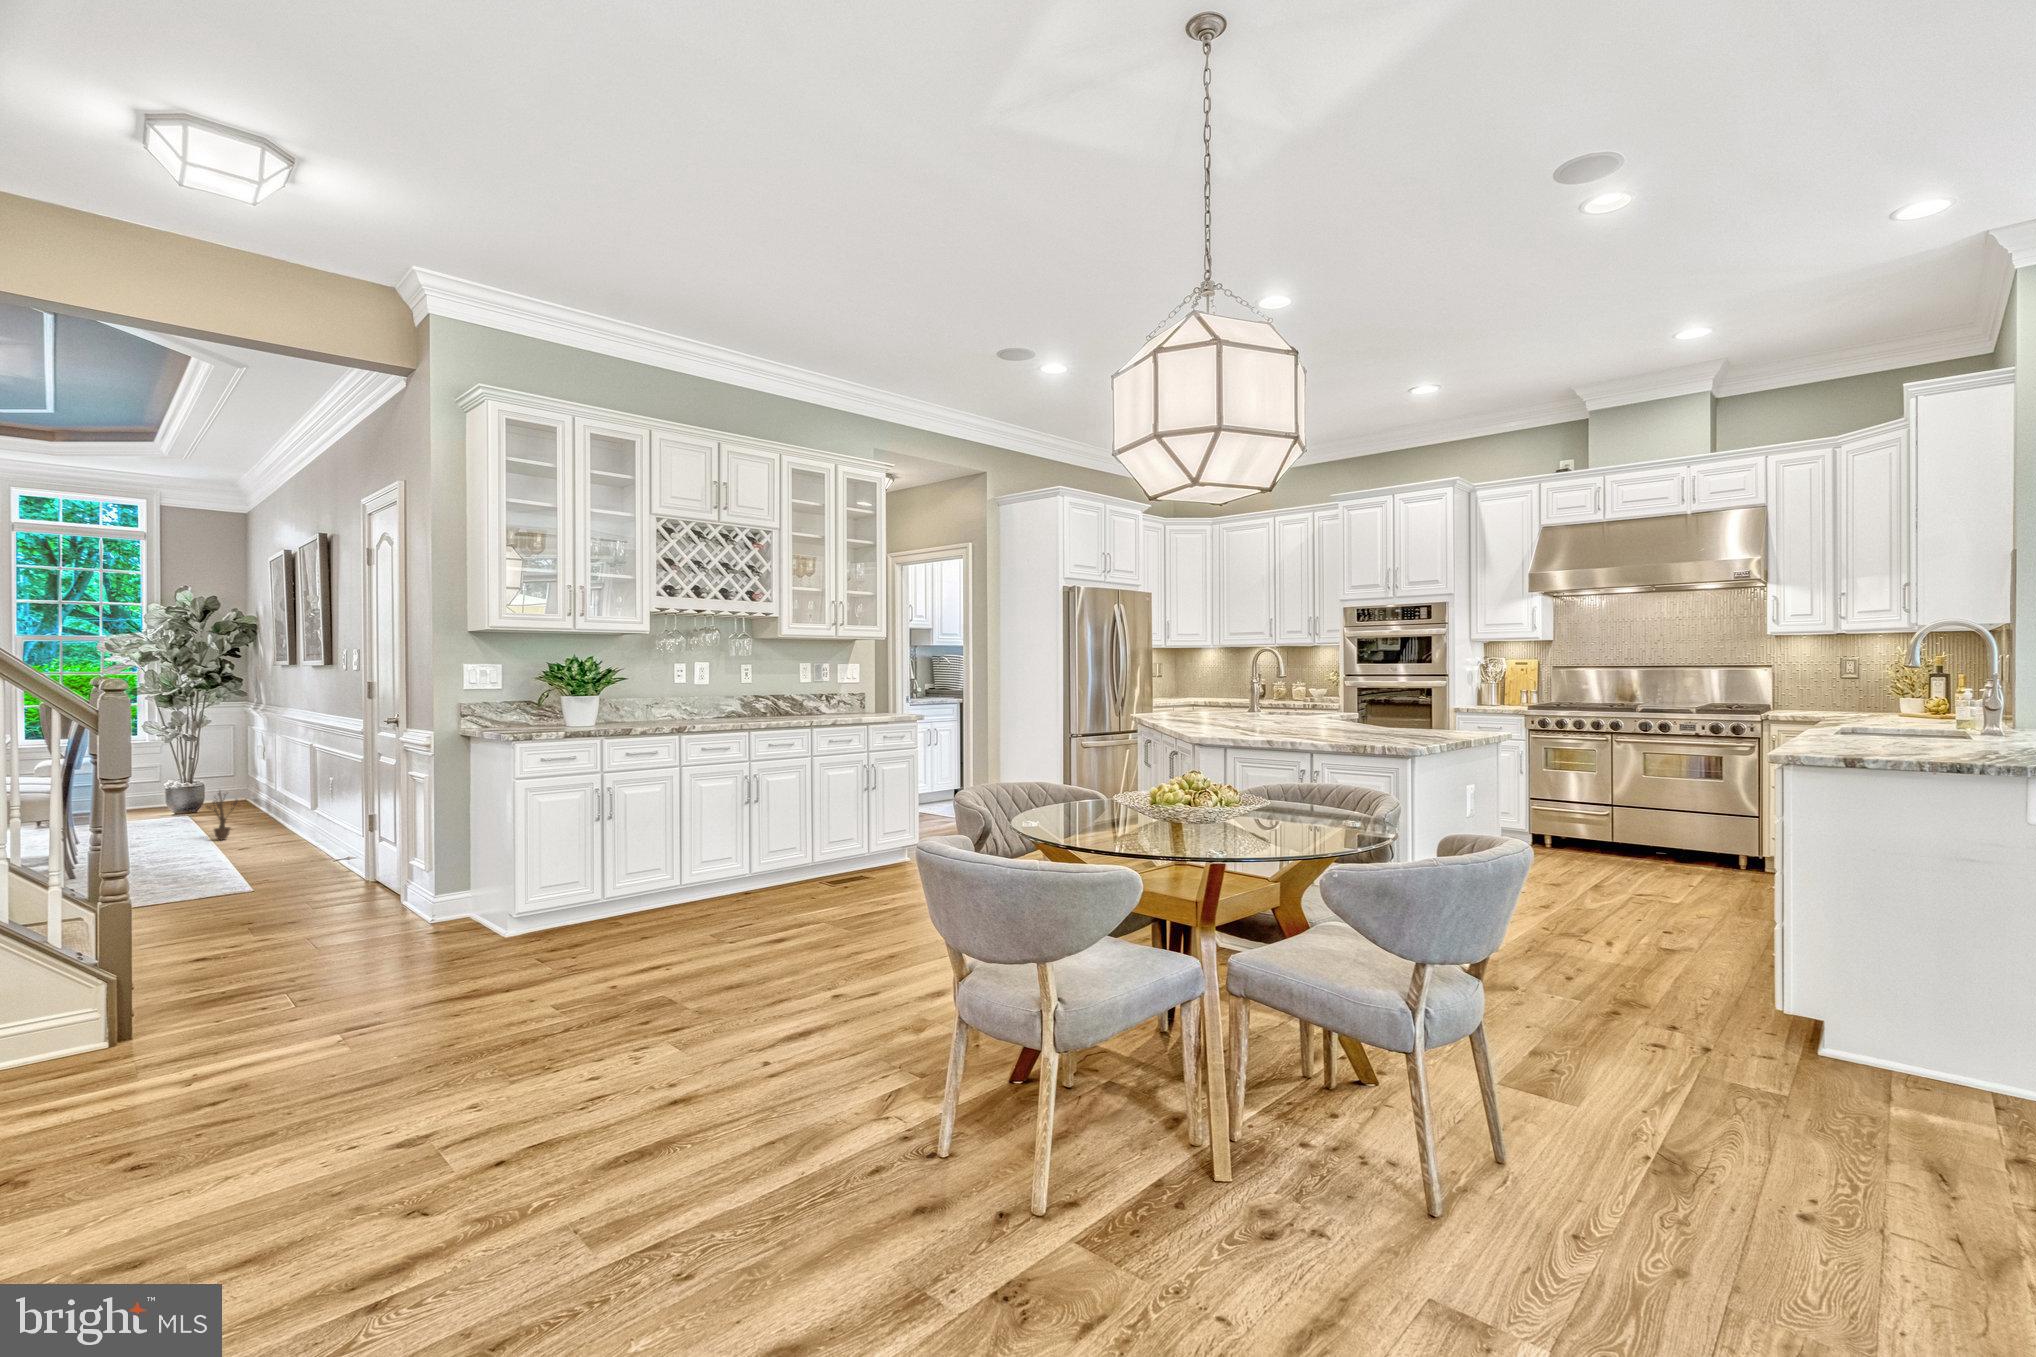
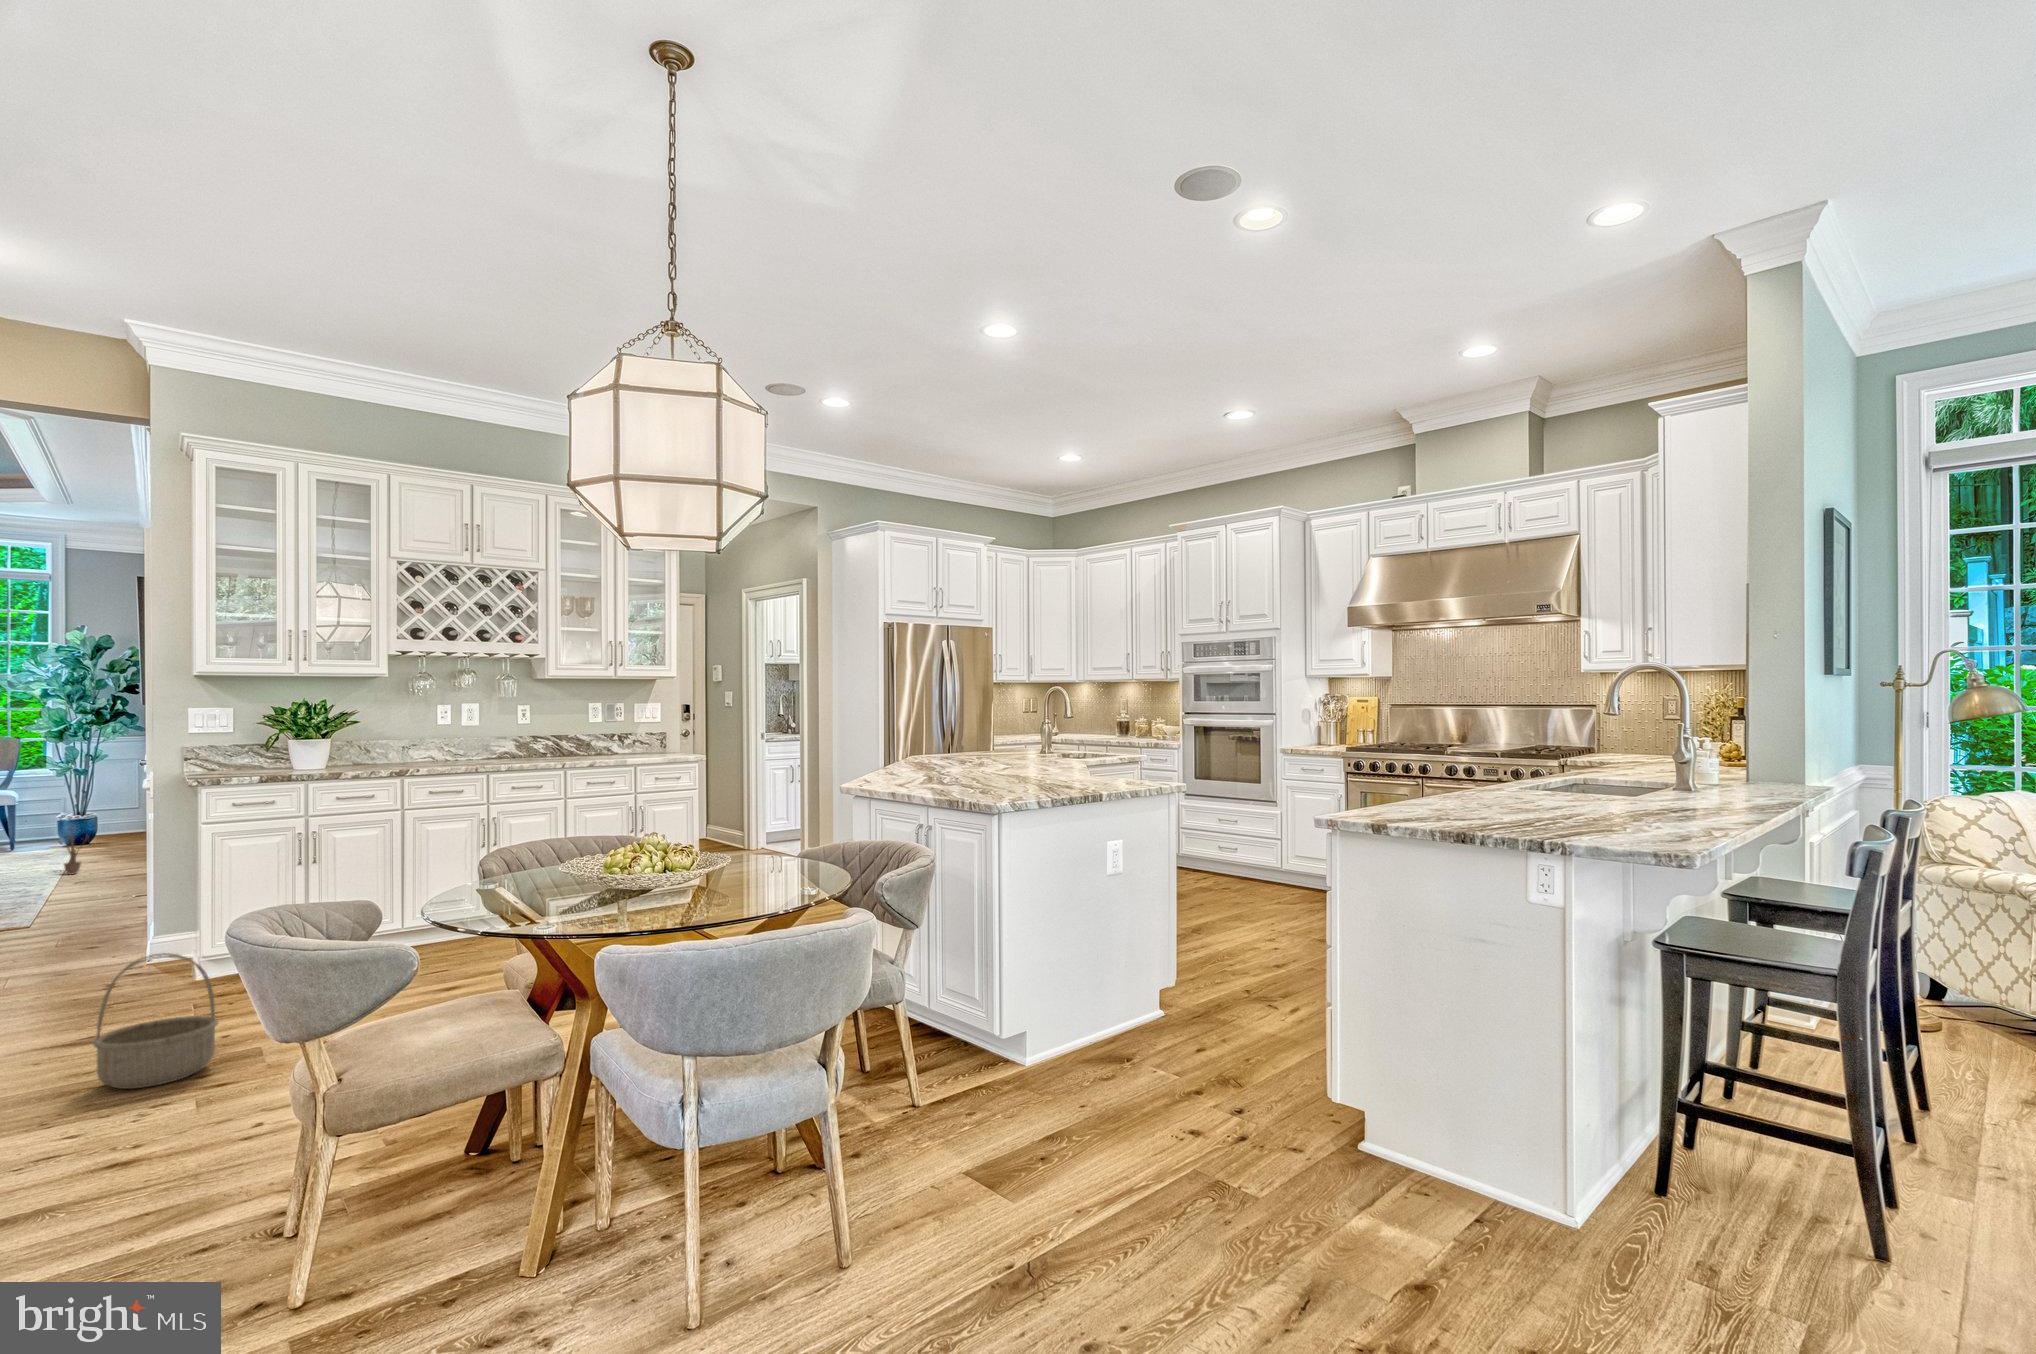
basket: none [541,898,641,1029] -> present [93,953,218,1089]

